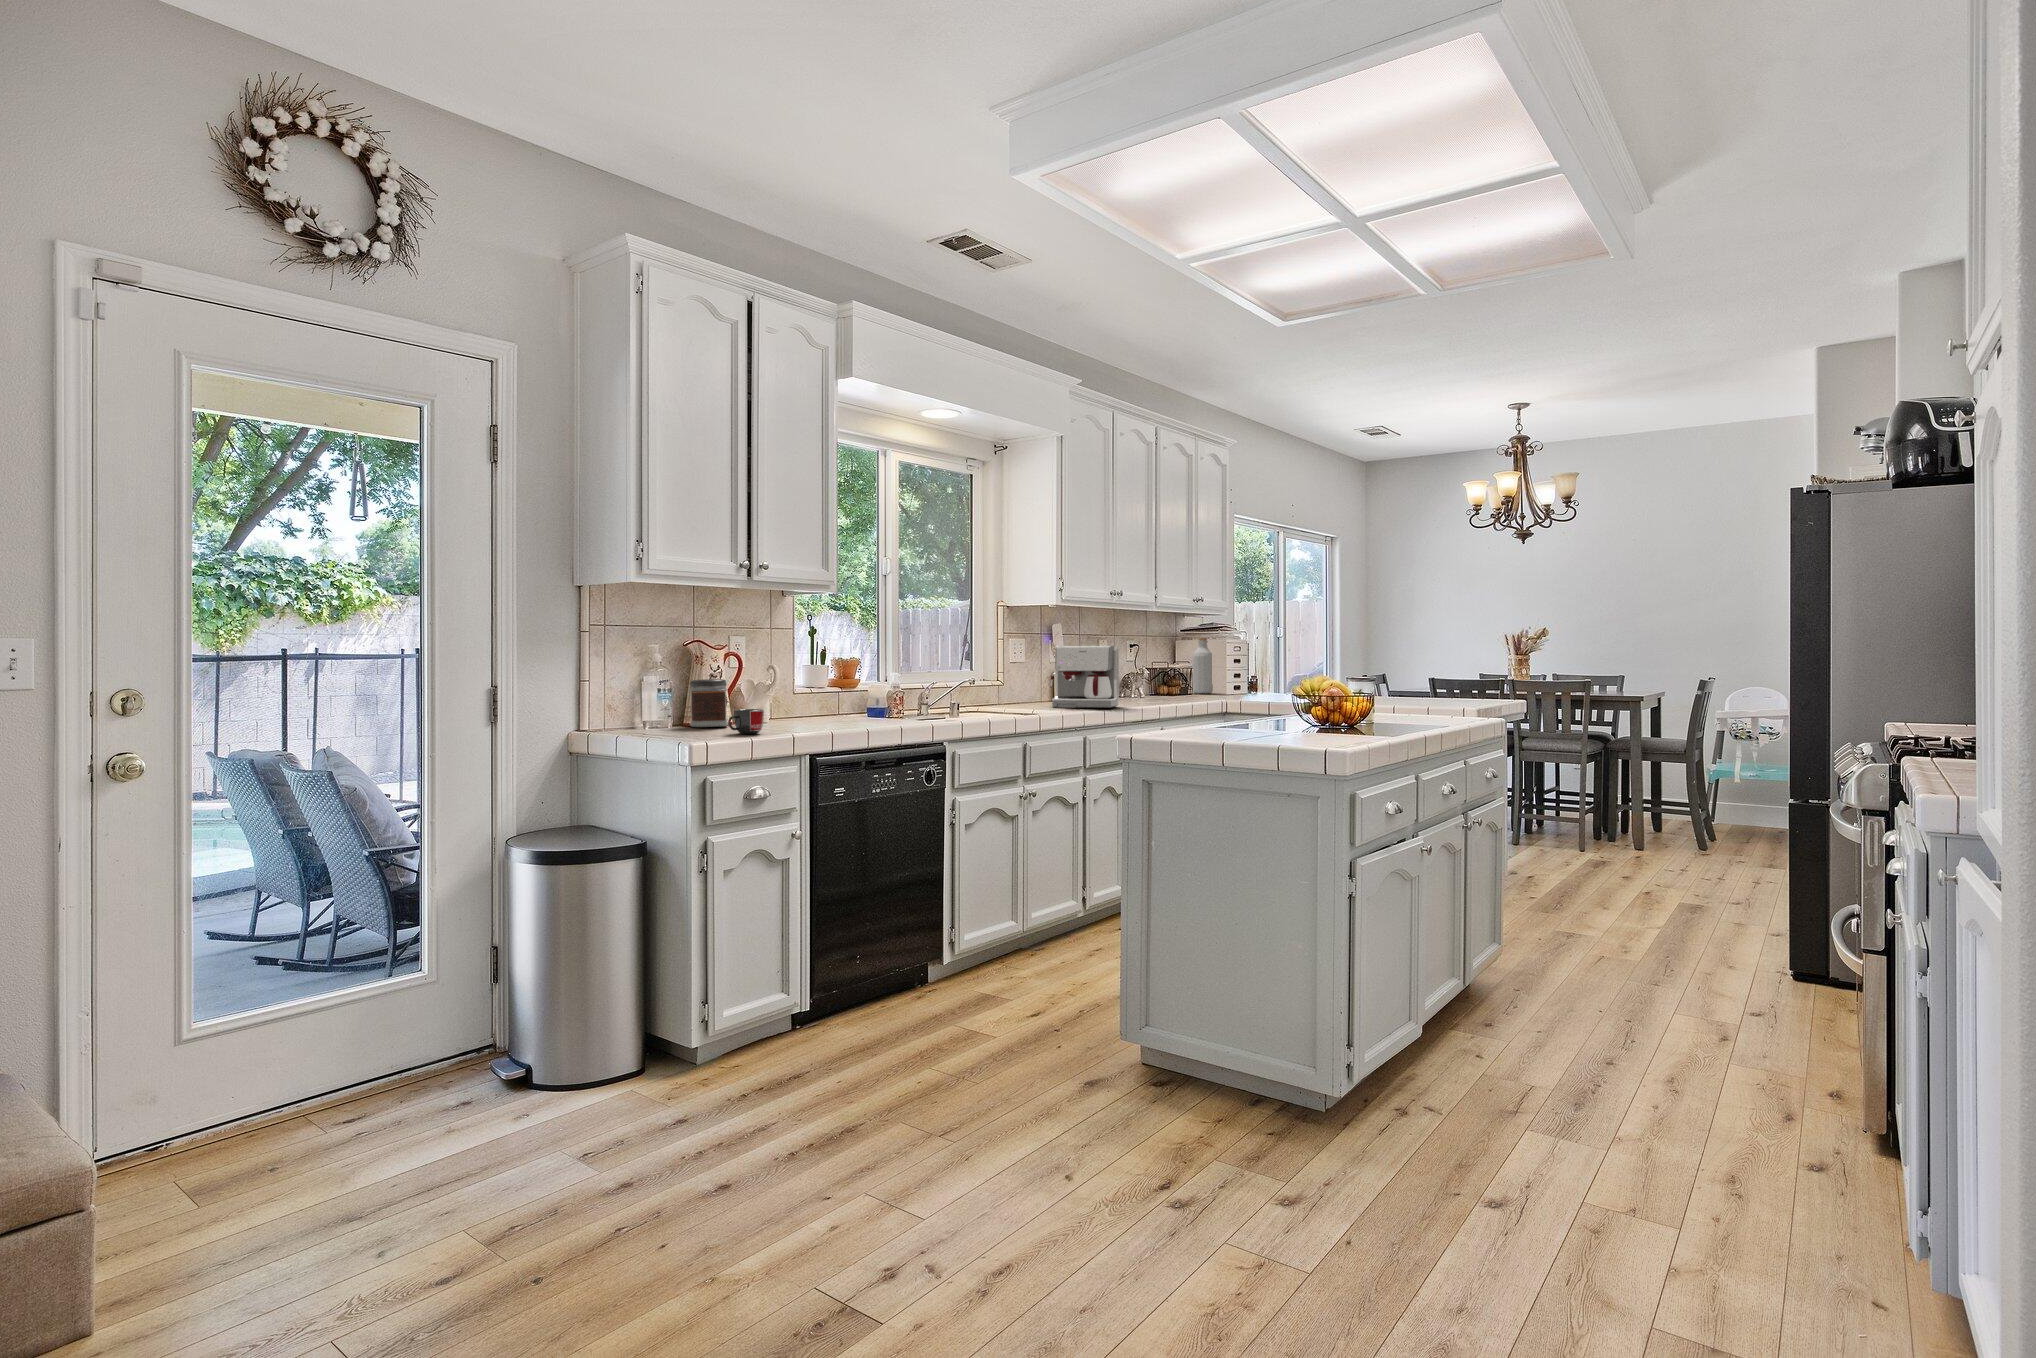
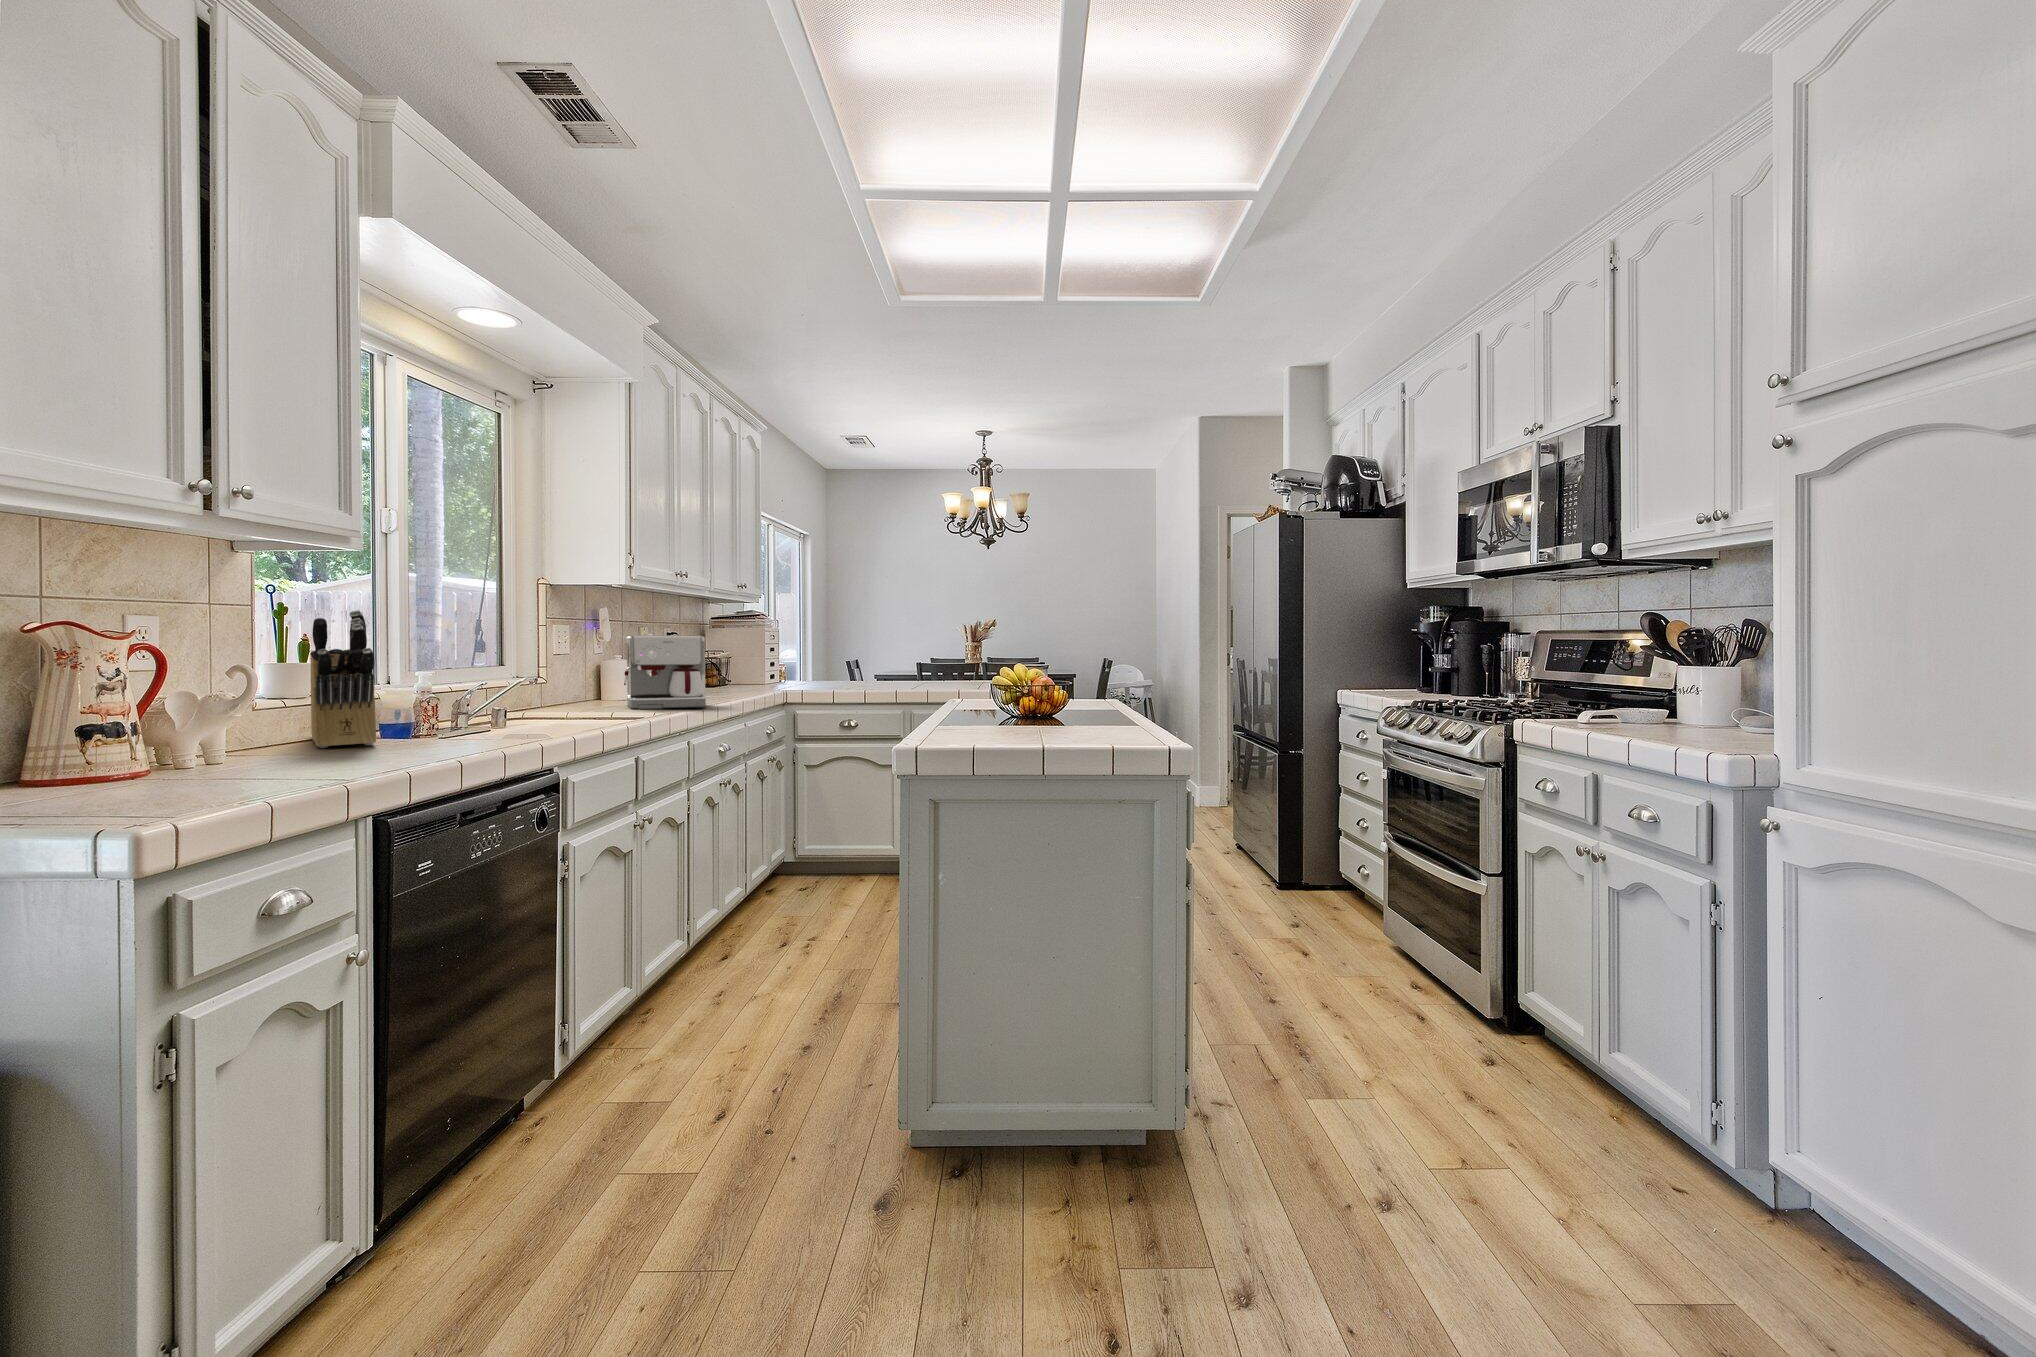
knife block: none [812,631,853,719] -> present [311,610,376,748]
bottle: present [1193,638,1213,693] -> none [731,627,752,684]
jar: present [689,679,728,727] -> none [54,693,155,786]
mug: present [728,709,764,734] -> none [184,747,263,794]

